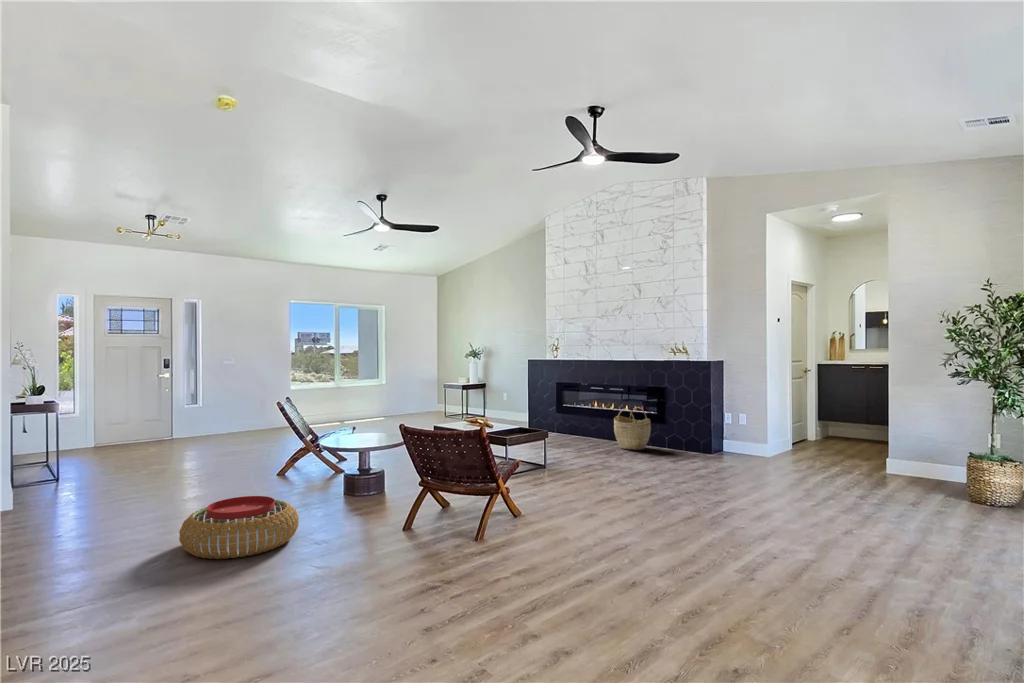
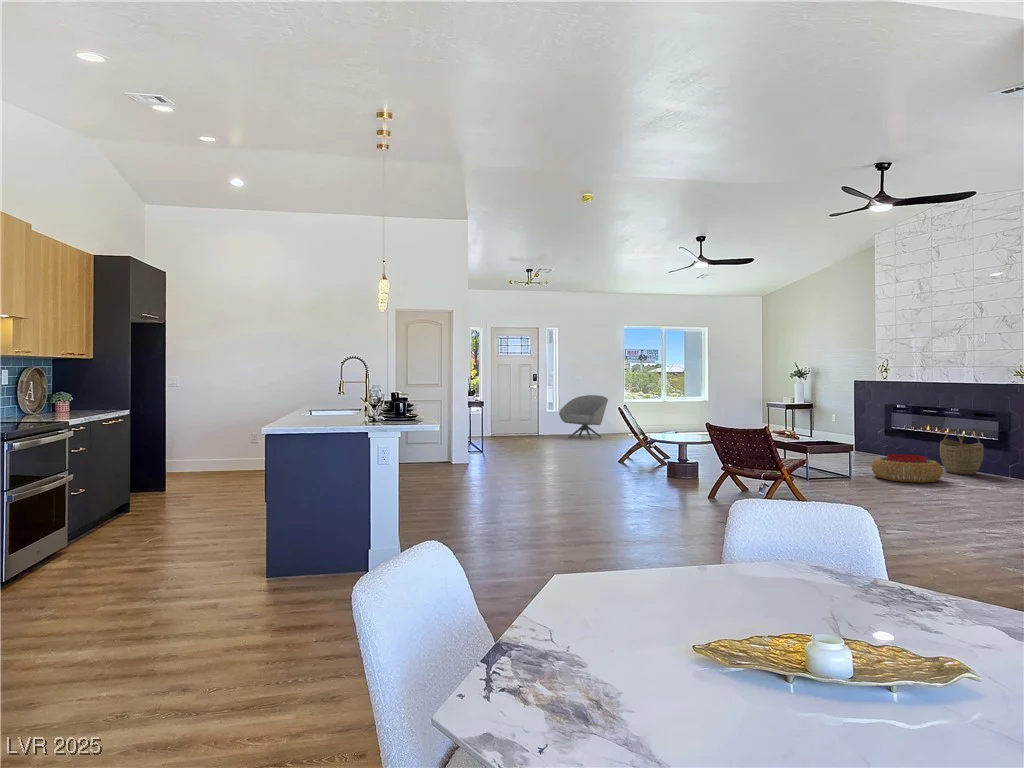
armchair: none [204,383,270,438] -> present [559,395,608,439]
pouf: present [179,496,299,559] -> present [872,454,943,483]

